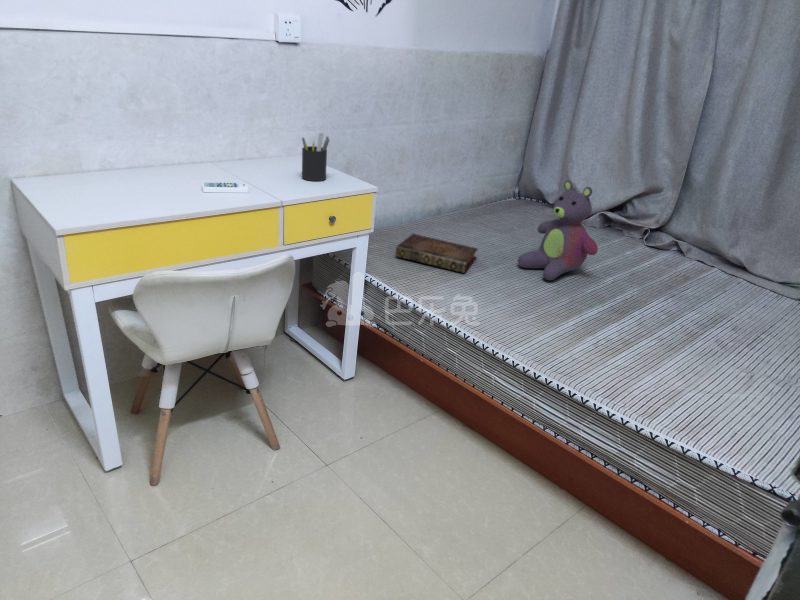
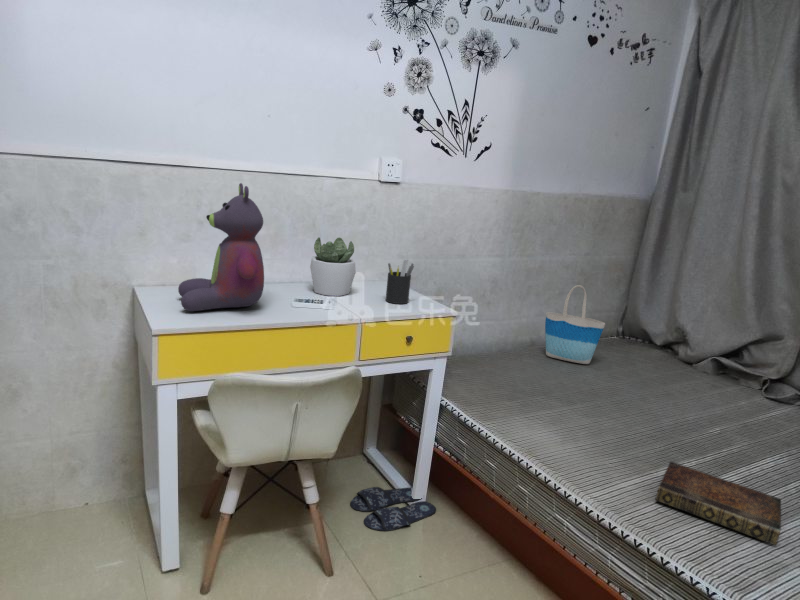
succulent plant: none [215,110,266,176] -> present [310,237,355,296]
tote bag: none [452,150,509,227] -> present [545,285,605,364]
stuffed bear: present [518,180,598,280] -> present [178,183,264,311]
book: present [395,234,478,273] -> present [656,462,781,545]
slippers: none [284,359,367,403] -> present [351,487,436,531]

